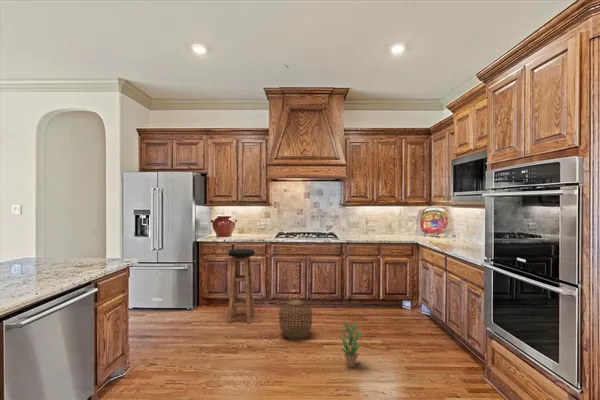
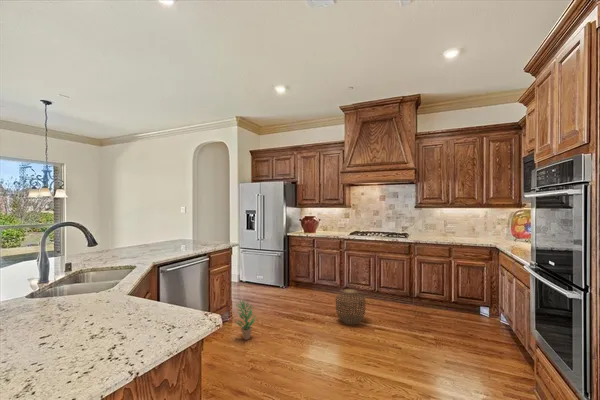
bar stool: present [228,249,255,323] -> none [302,243,326,305]
potted plant: present [339,321,362,367] -> present [236,300,256,340]

